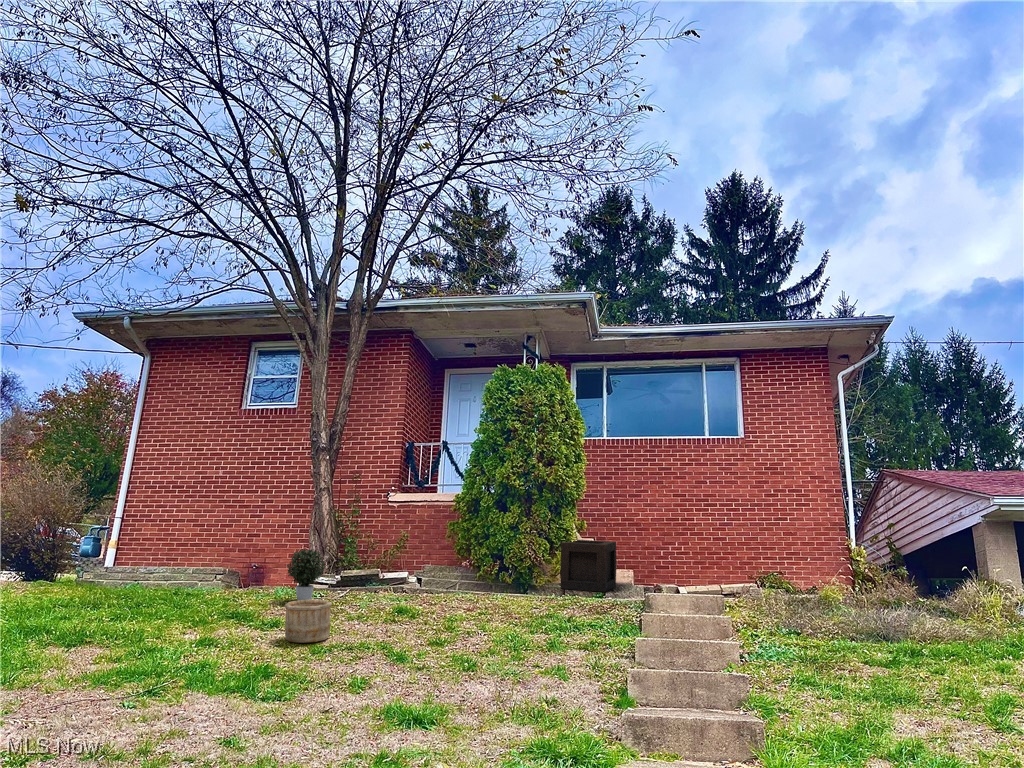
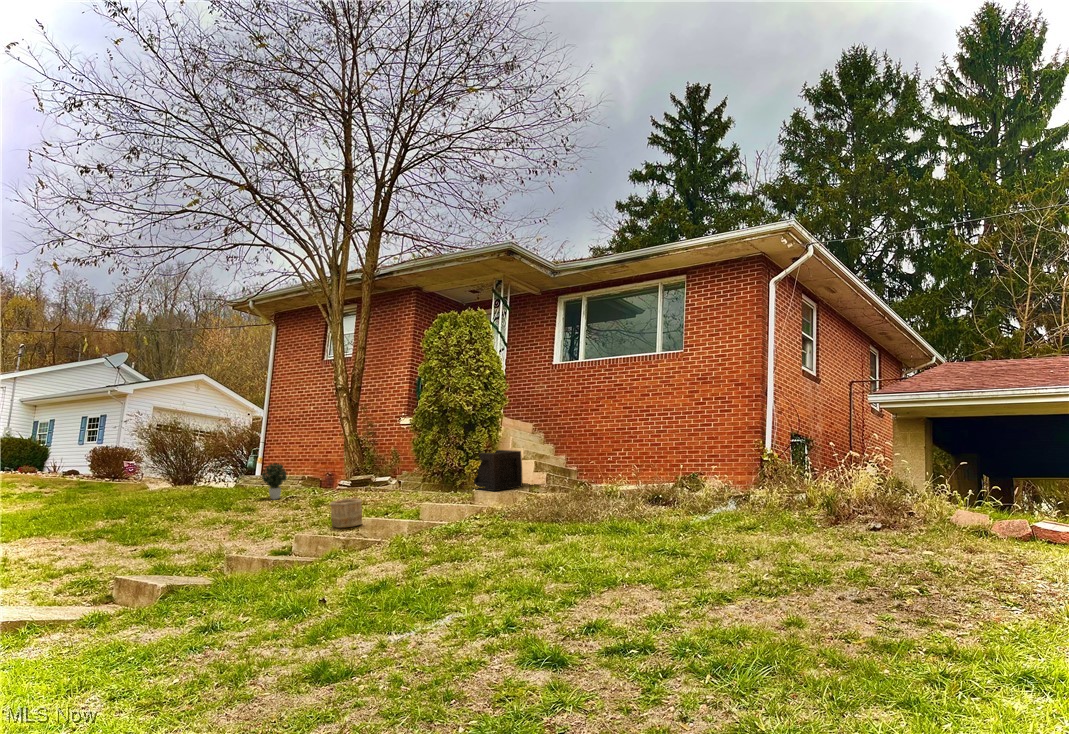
wooden bucket: present [284,599,332,643] -> present [330,499,362,528]

